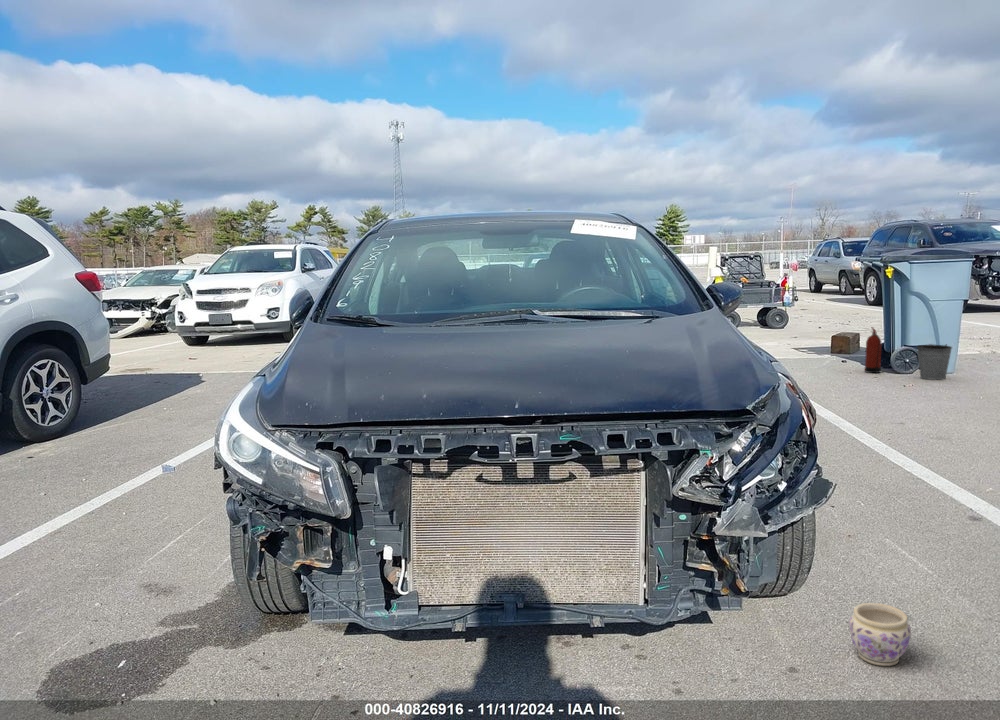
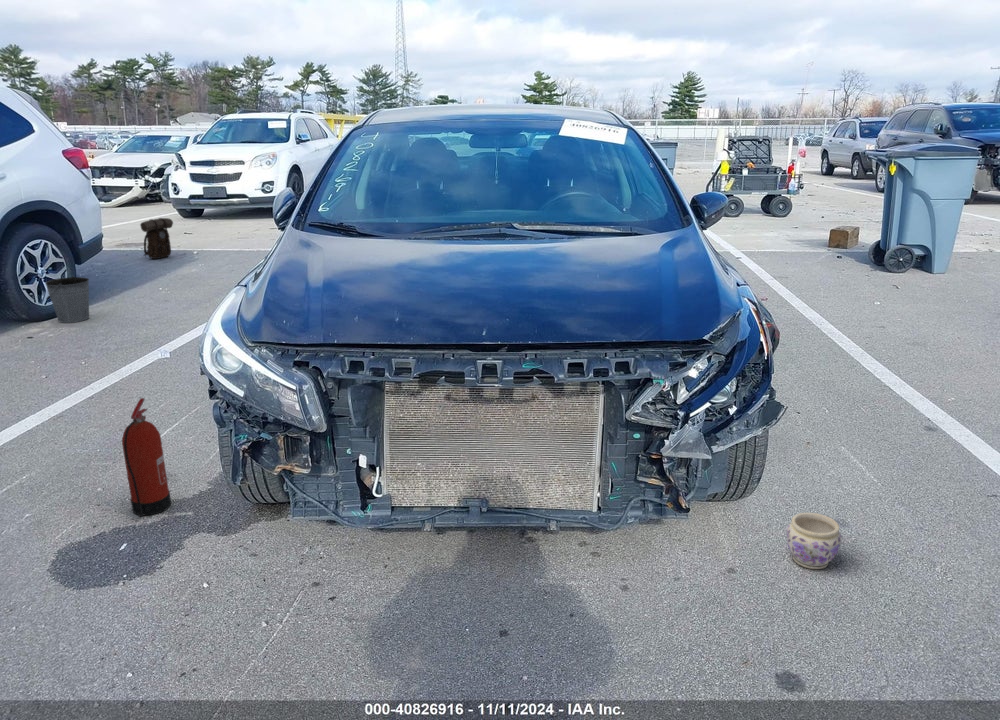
fire extinguisher: present [865,327,881,373] -> present [122,398,171,517]
backpack: none [147,342,180,383] -> present [140,218,173,259]
bucket: present [916,344,952,380] -> present [45,276,89,323]

